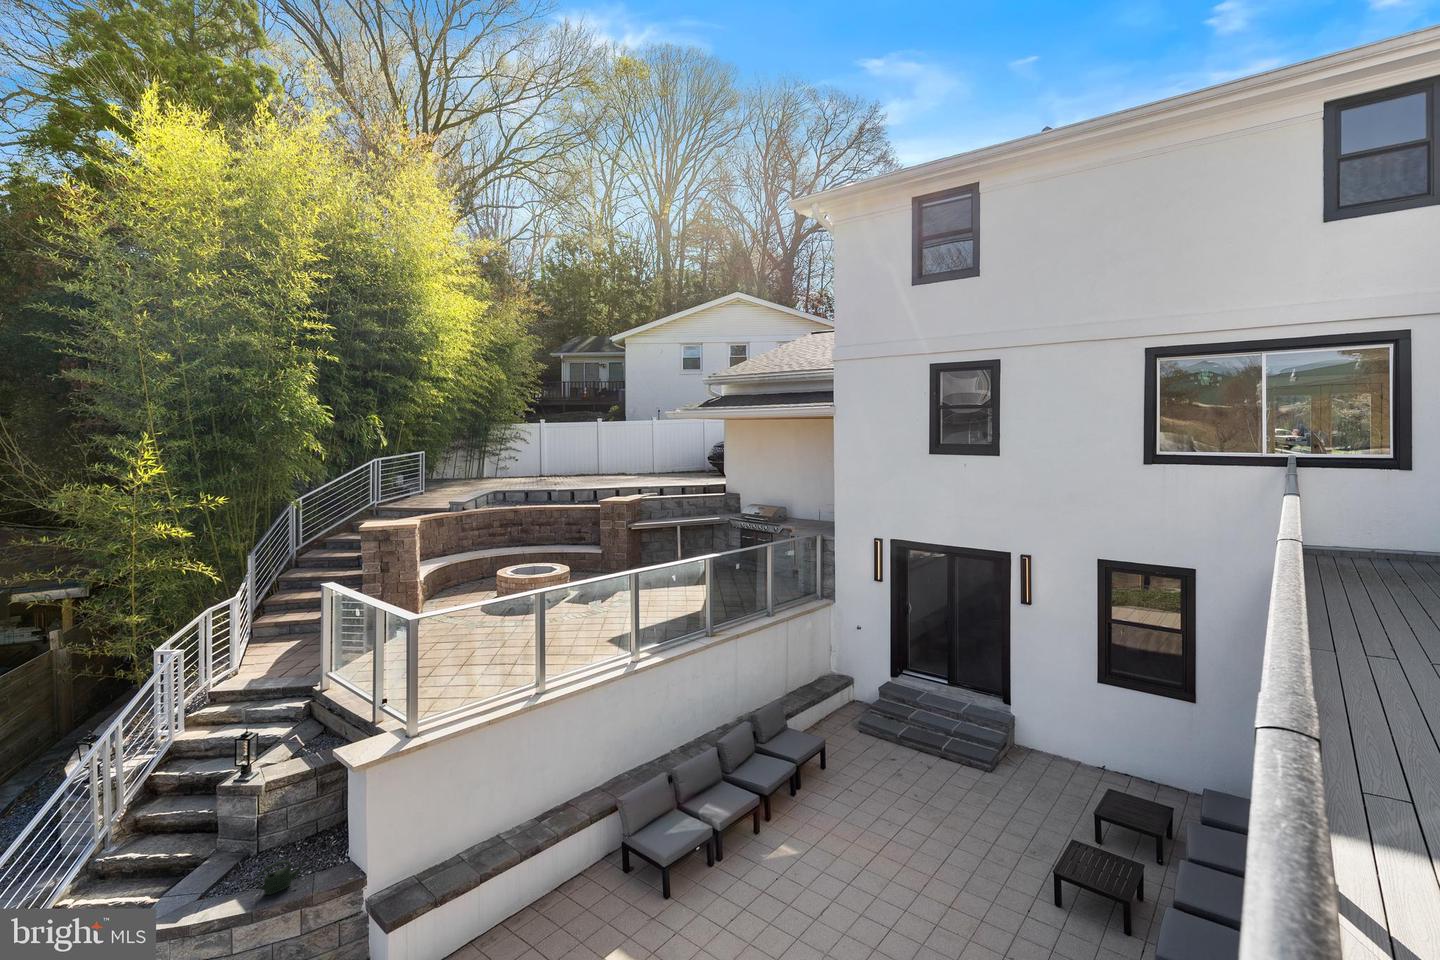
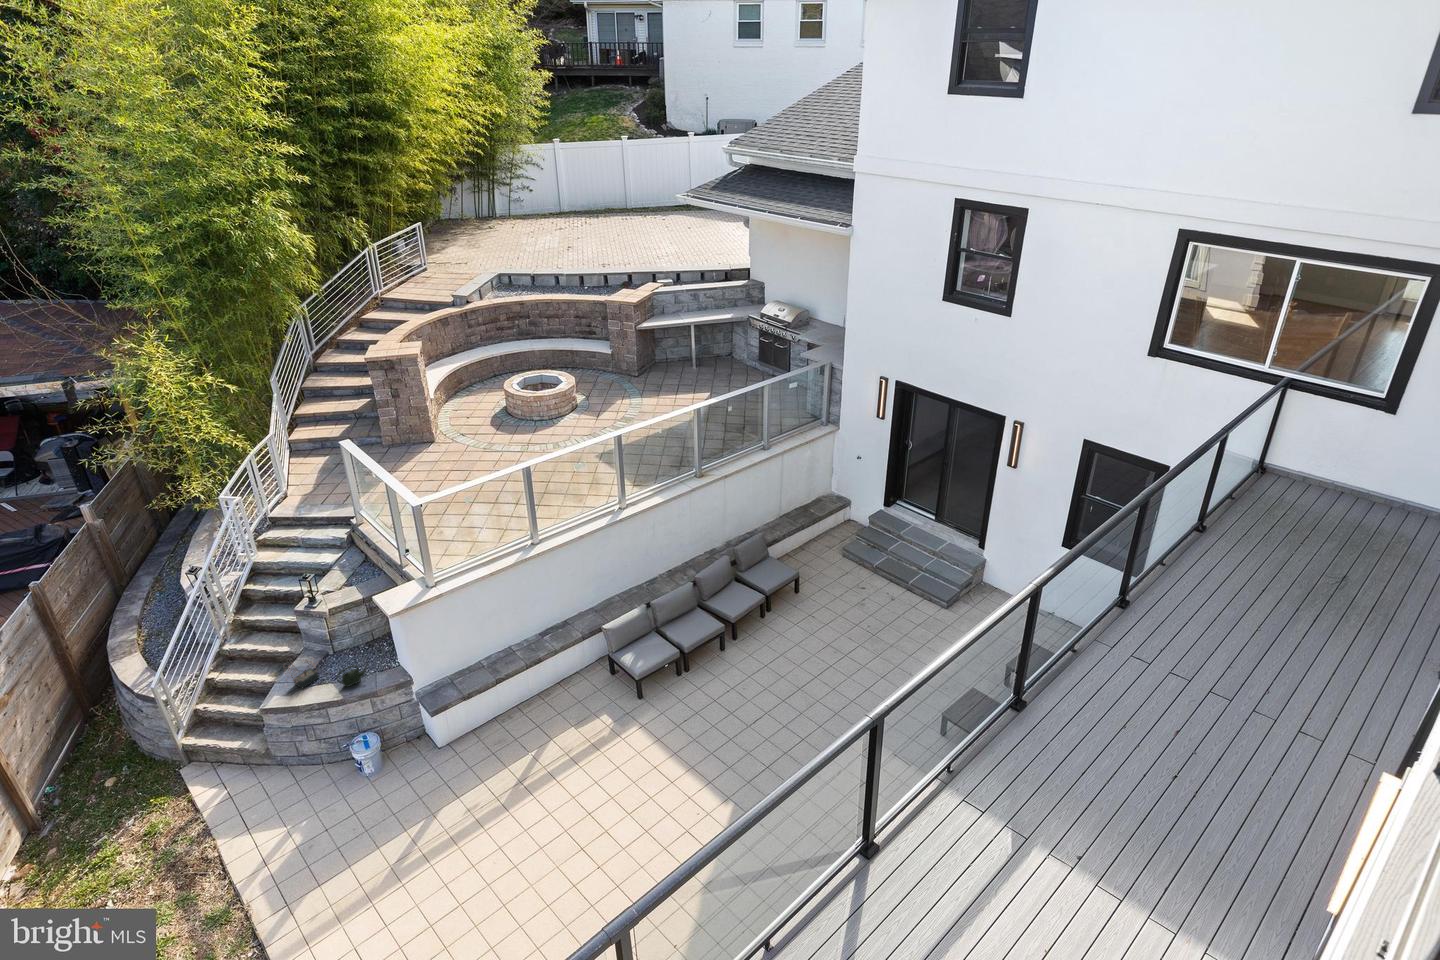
decorative plant: none [180,855,234,902] -> present [285,660,319,688]

